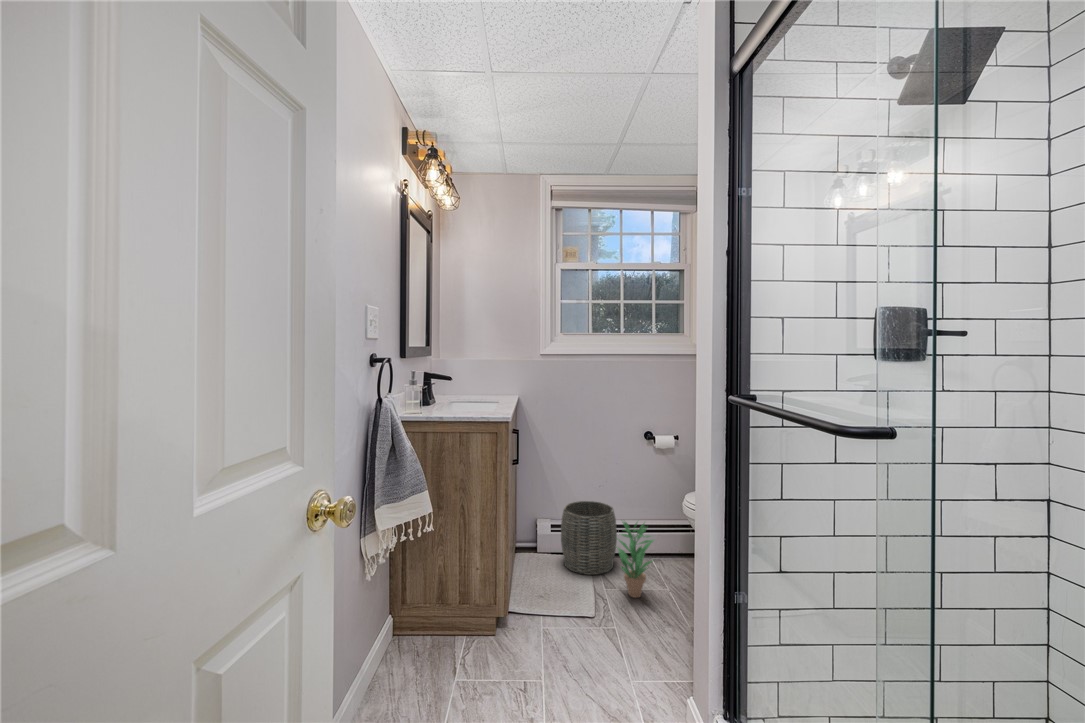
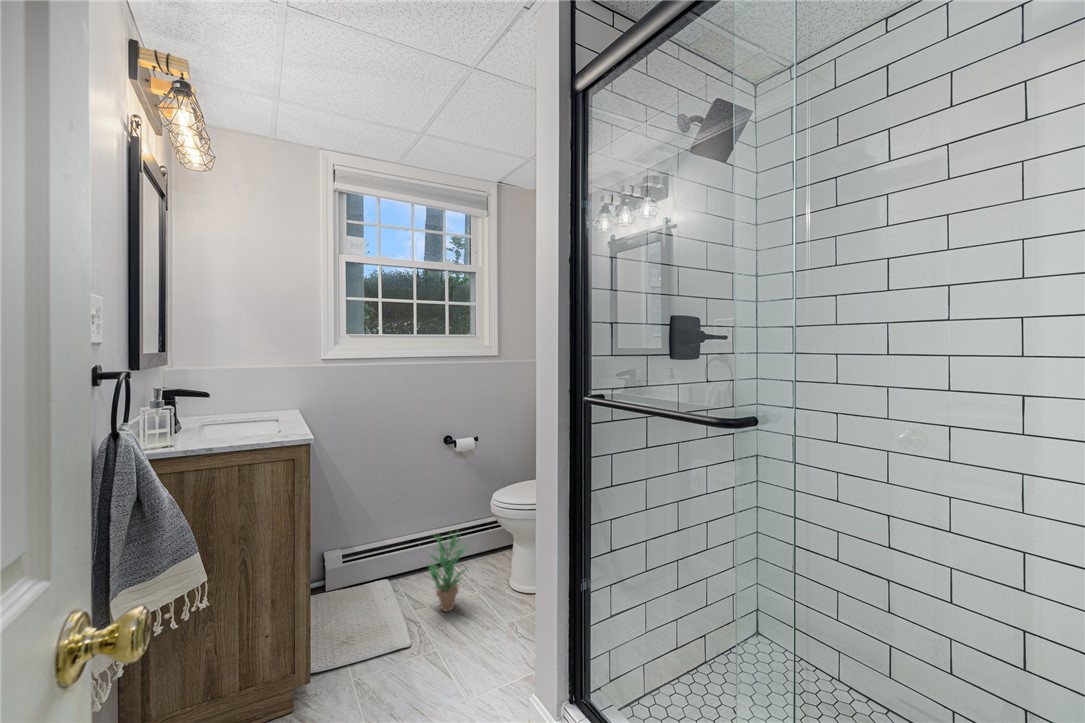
woven basket: present [561,501,617,575] -> none [357,518,420,602]

